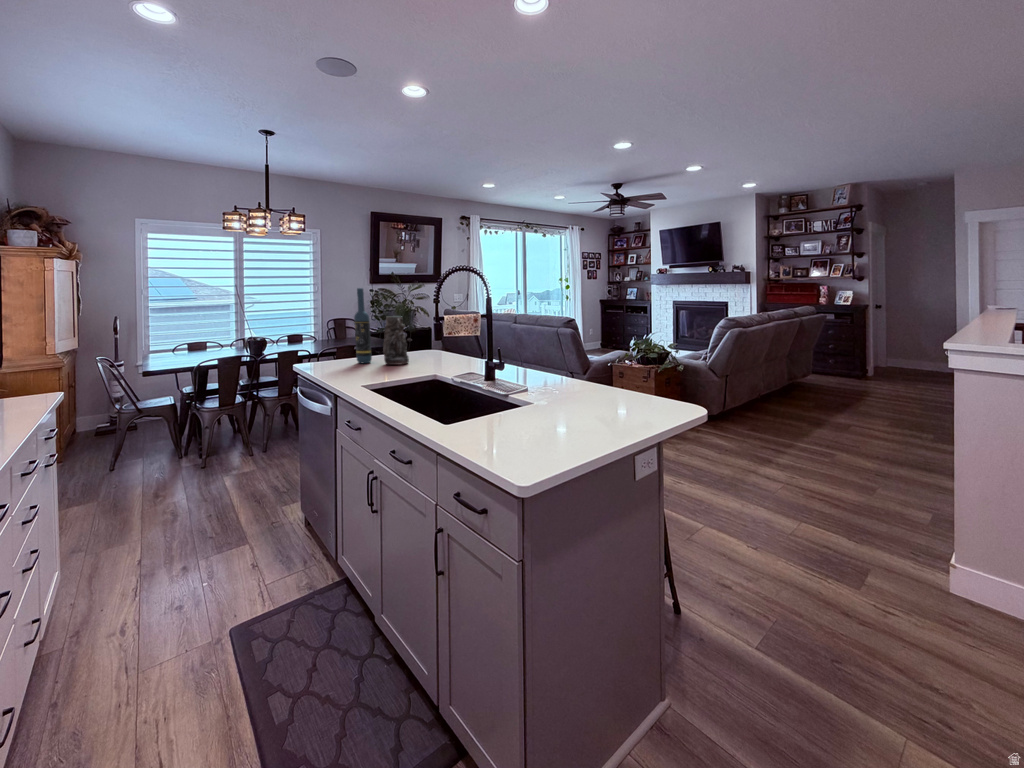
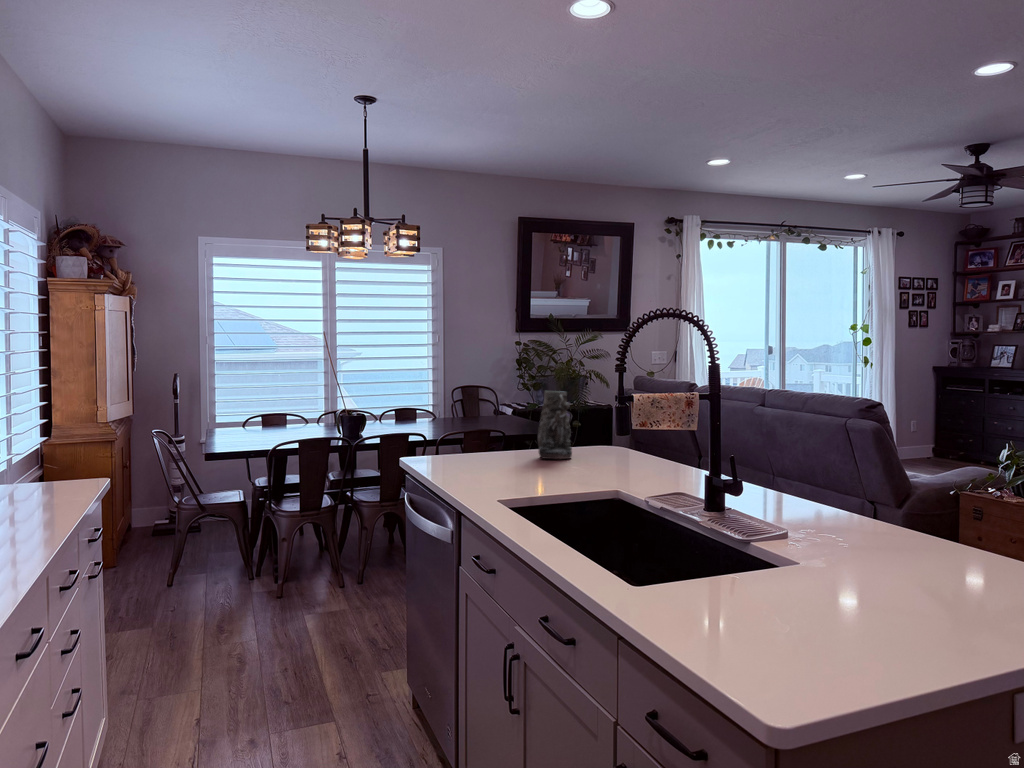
wine bottle: present [354,288,372,363] -> none [501,352,522,455]

